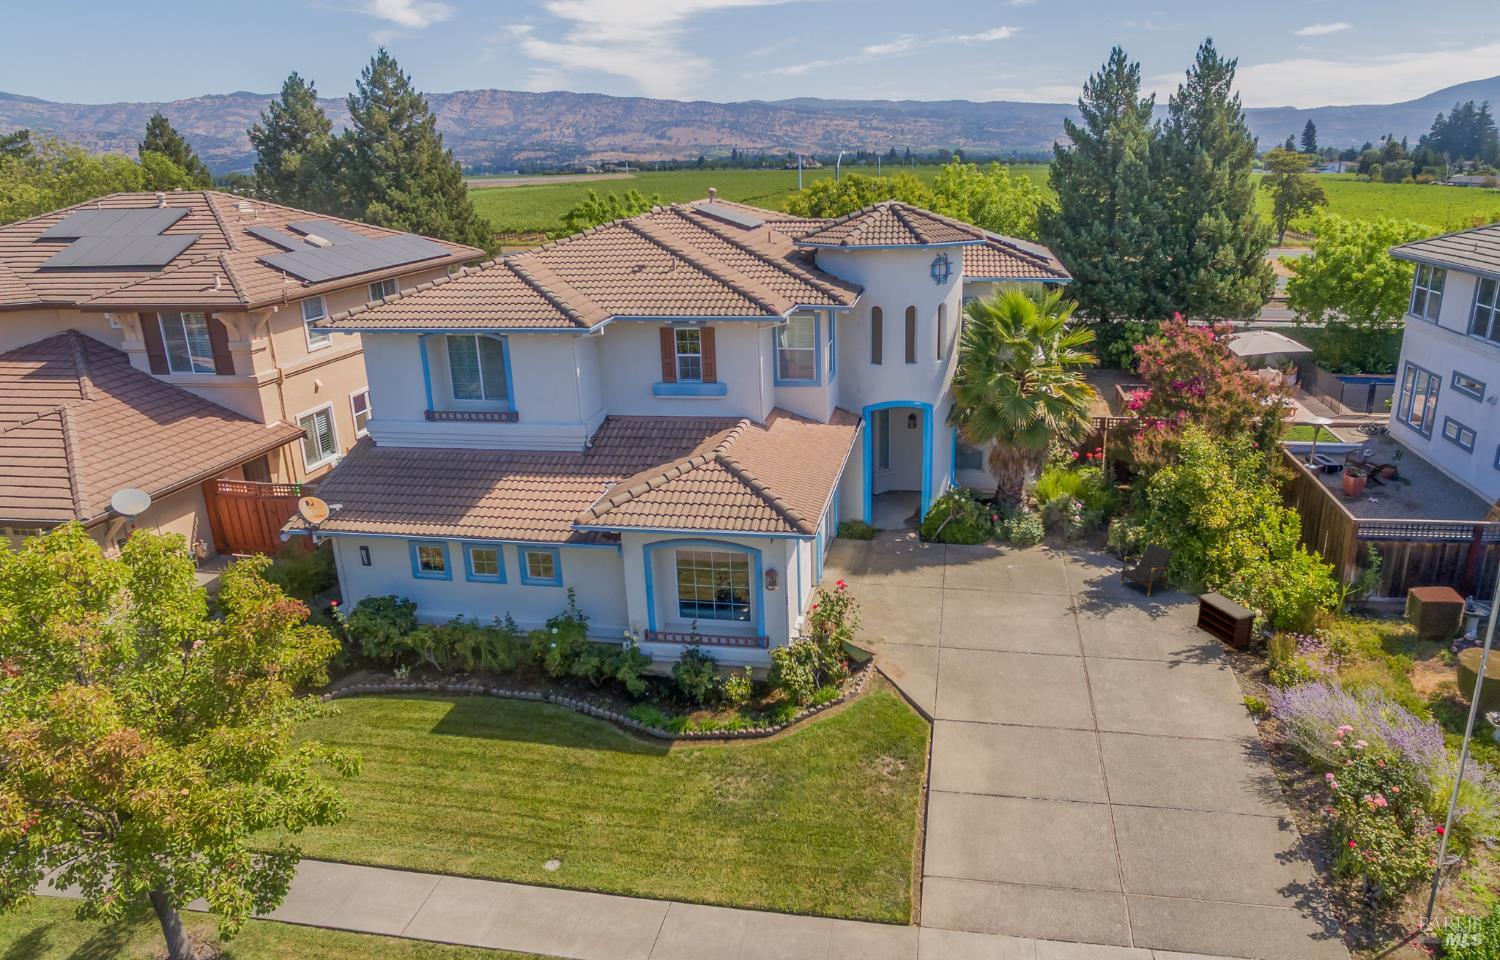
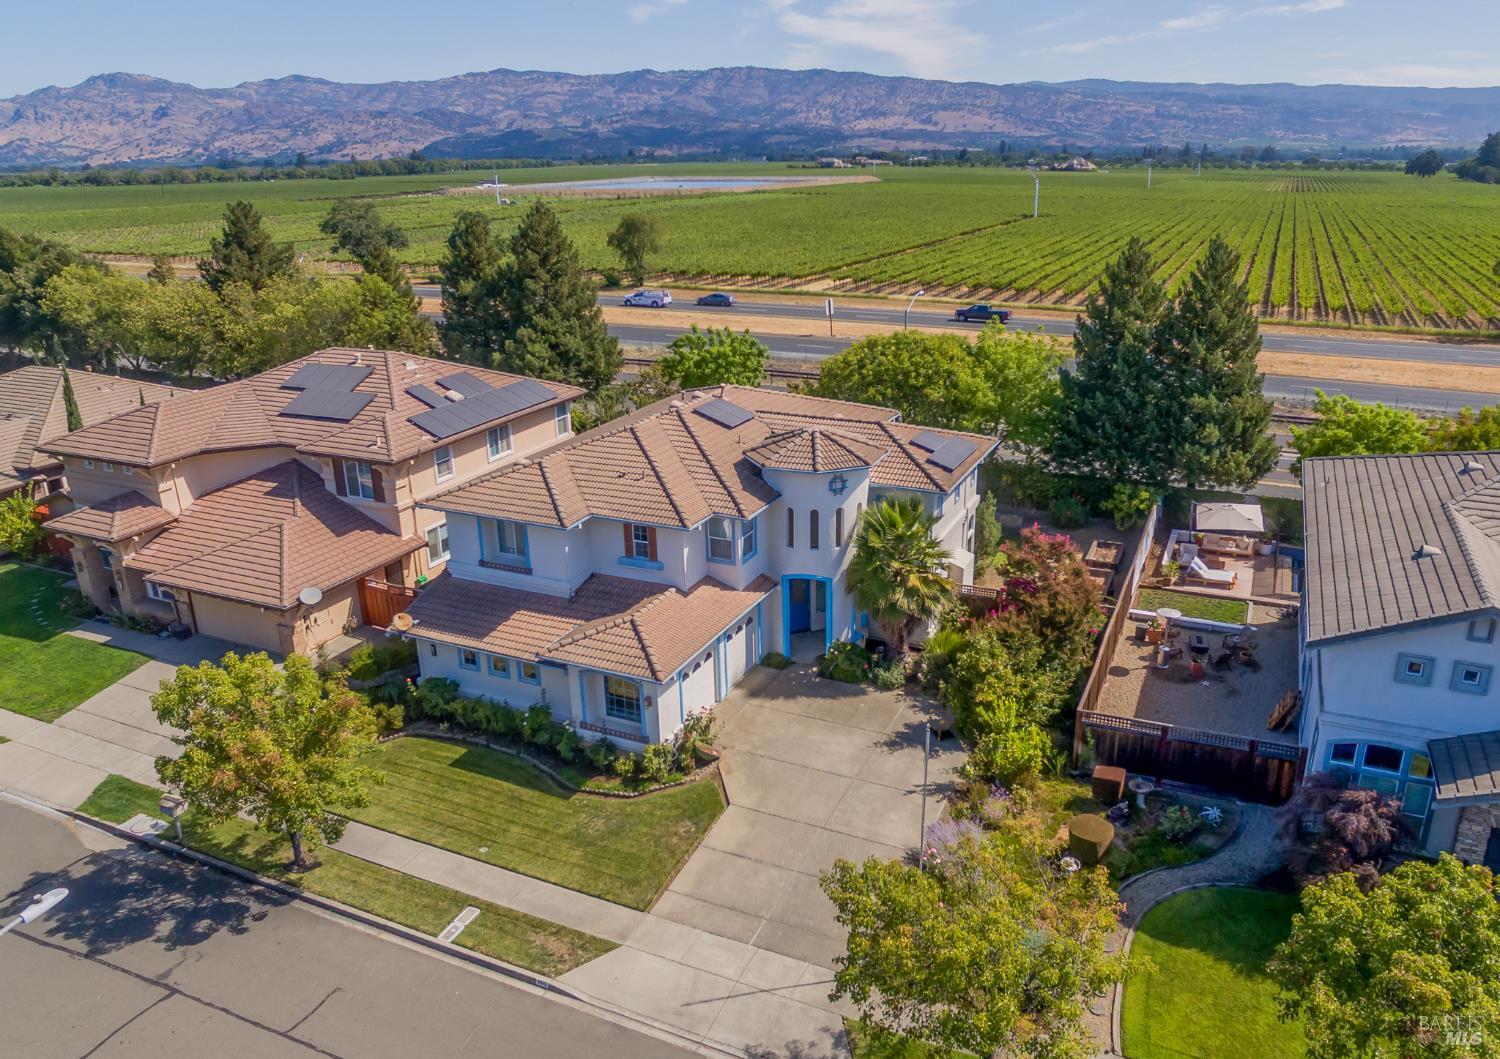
bench: present [1197,592,1256,649] -> none [951,747,975,788]

